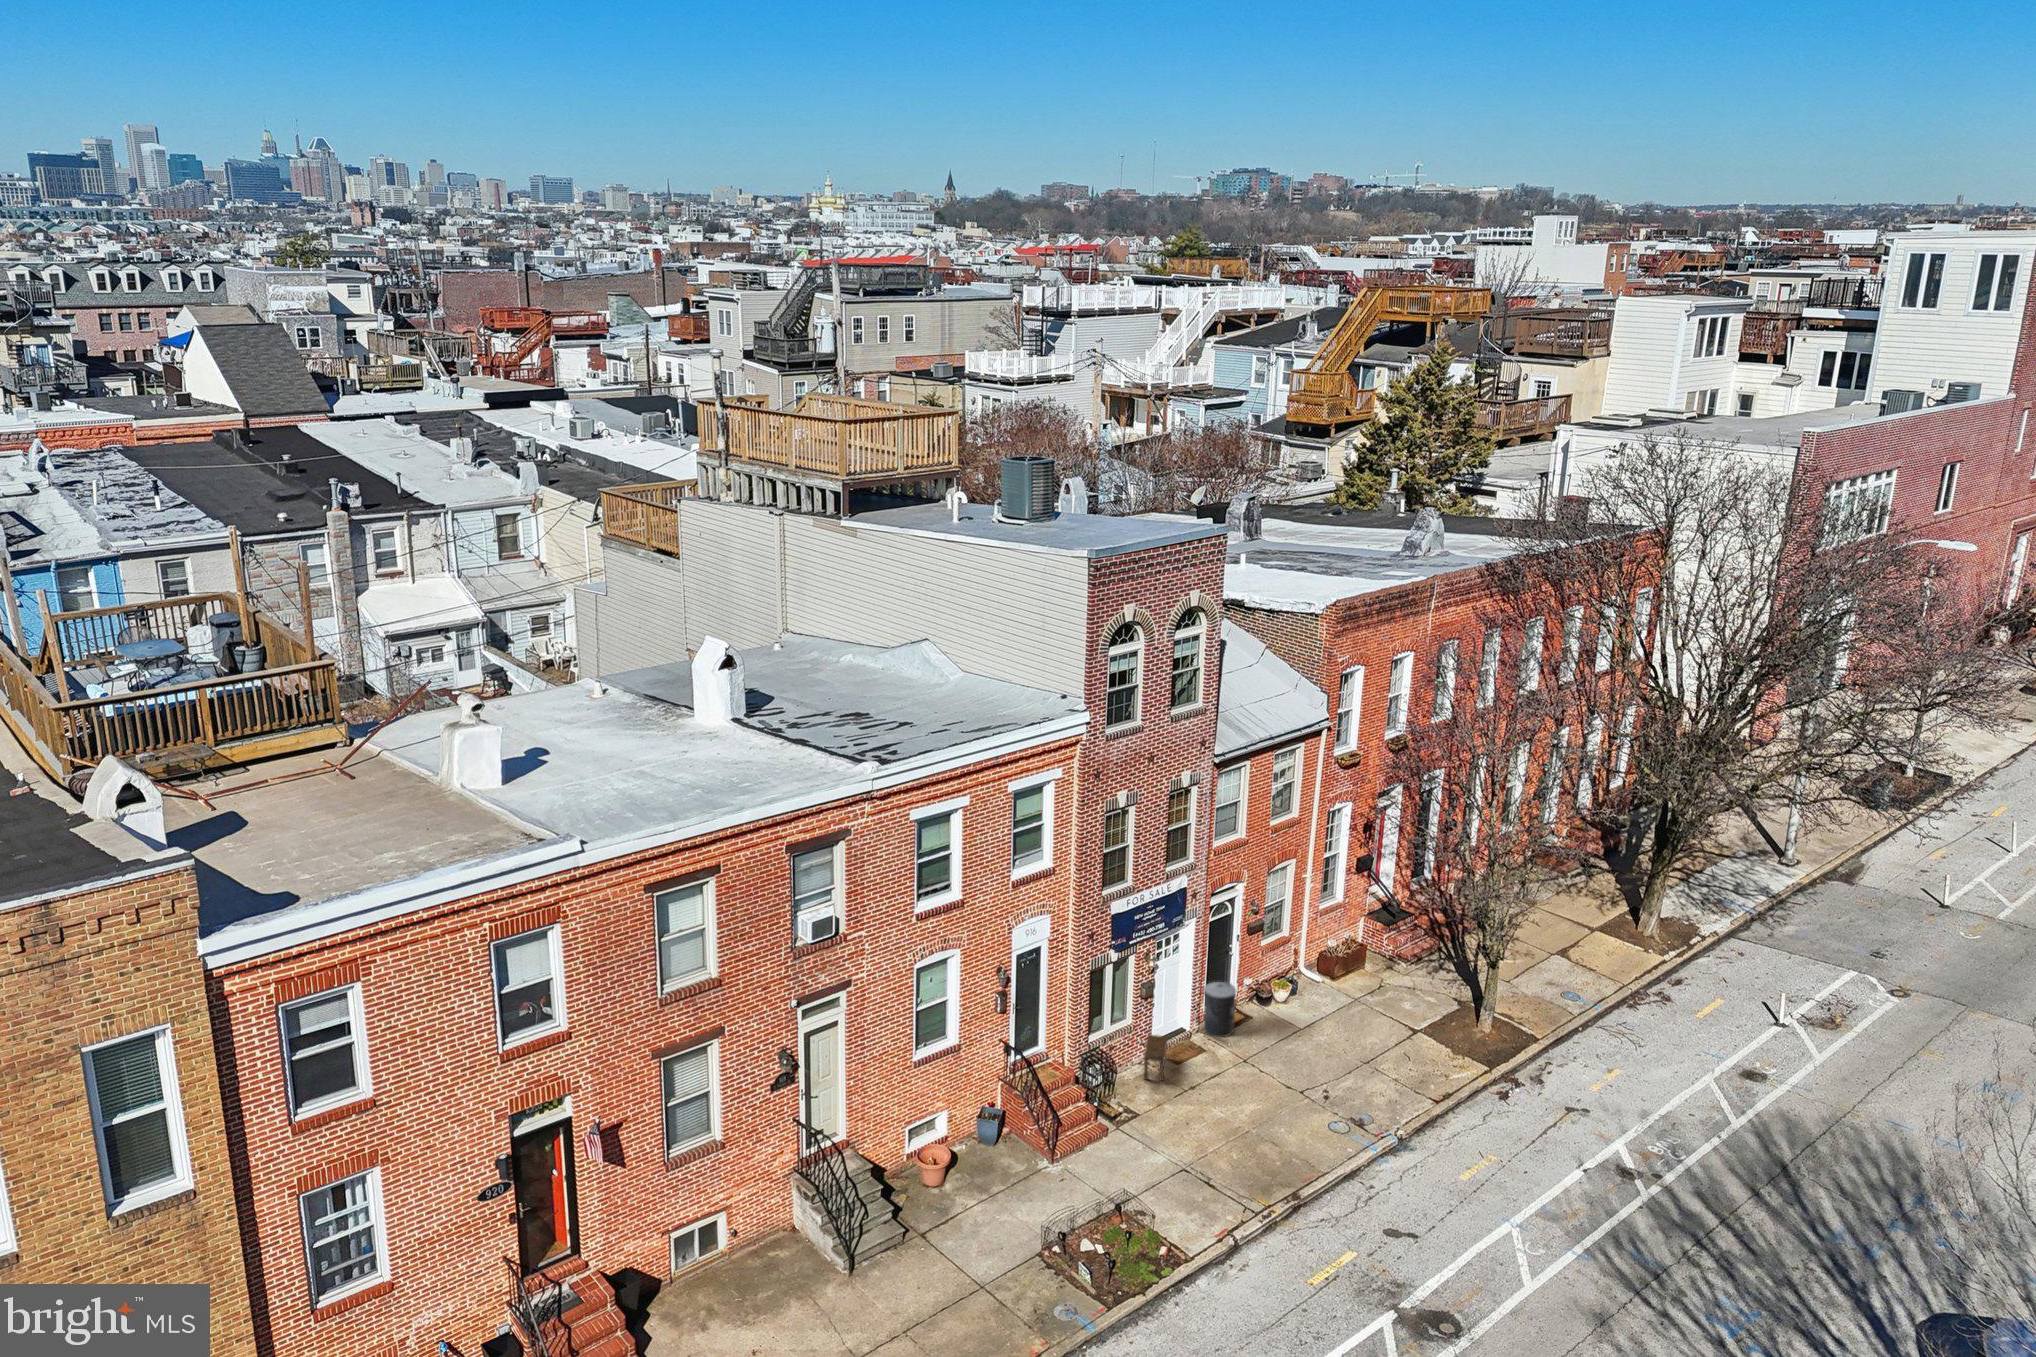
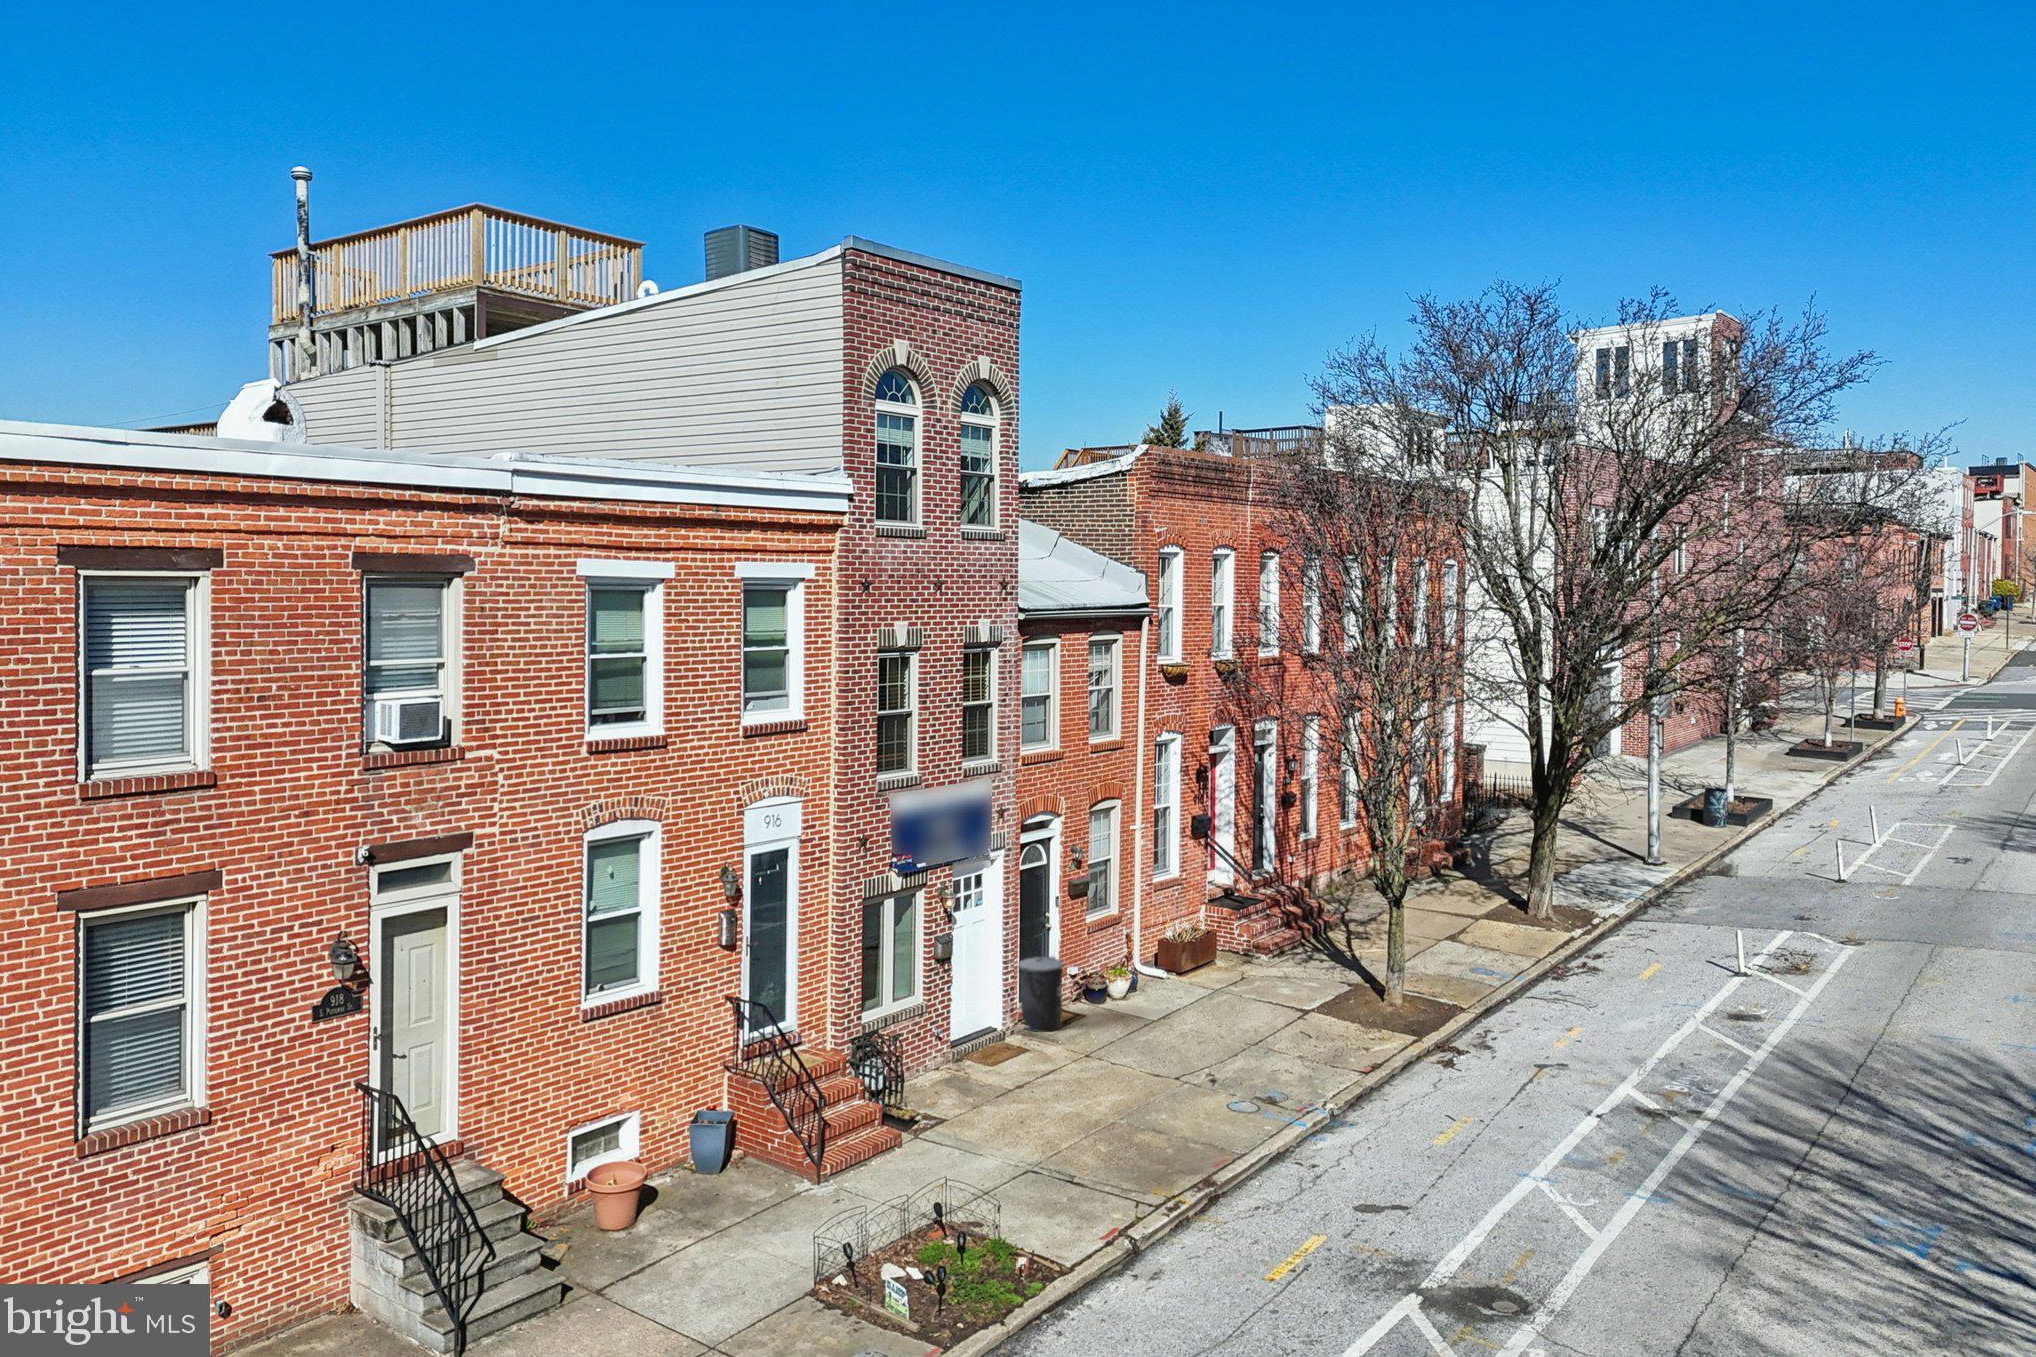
bench: present [1144,1035,1168,1080] -> none [945,1022,976,1080]

